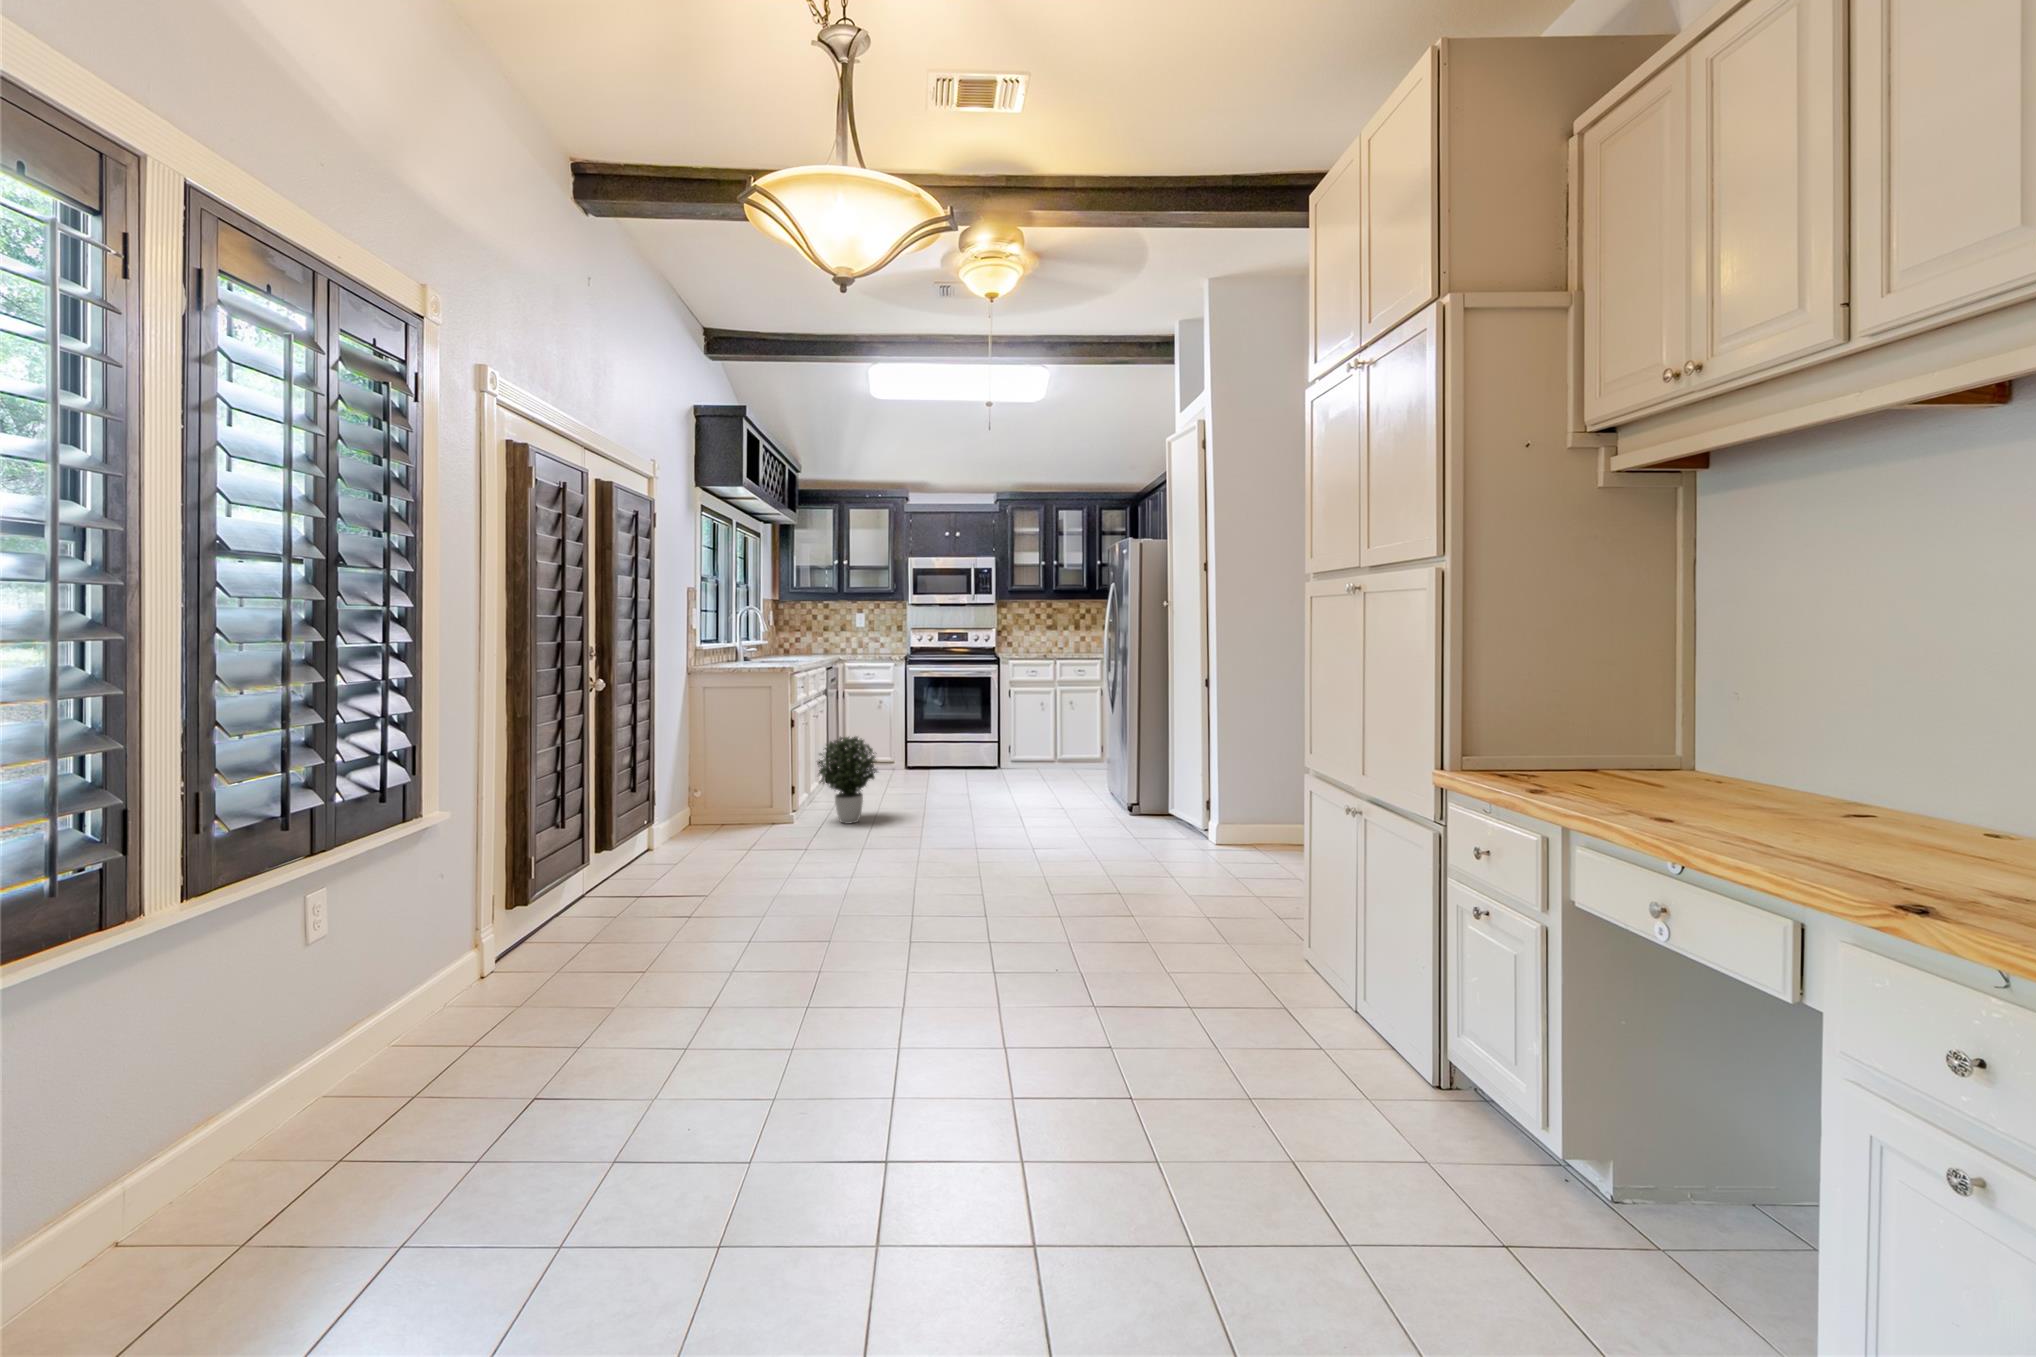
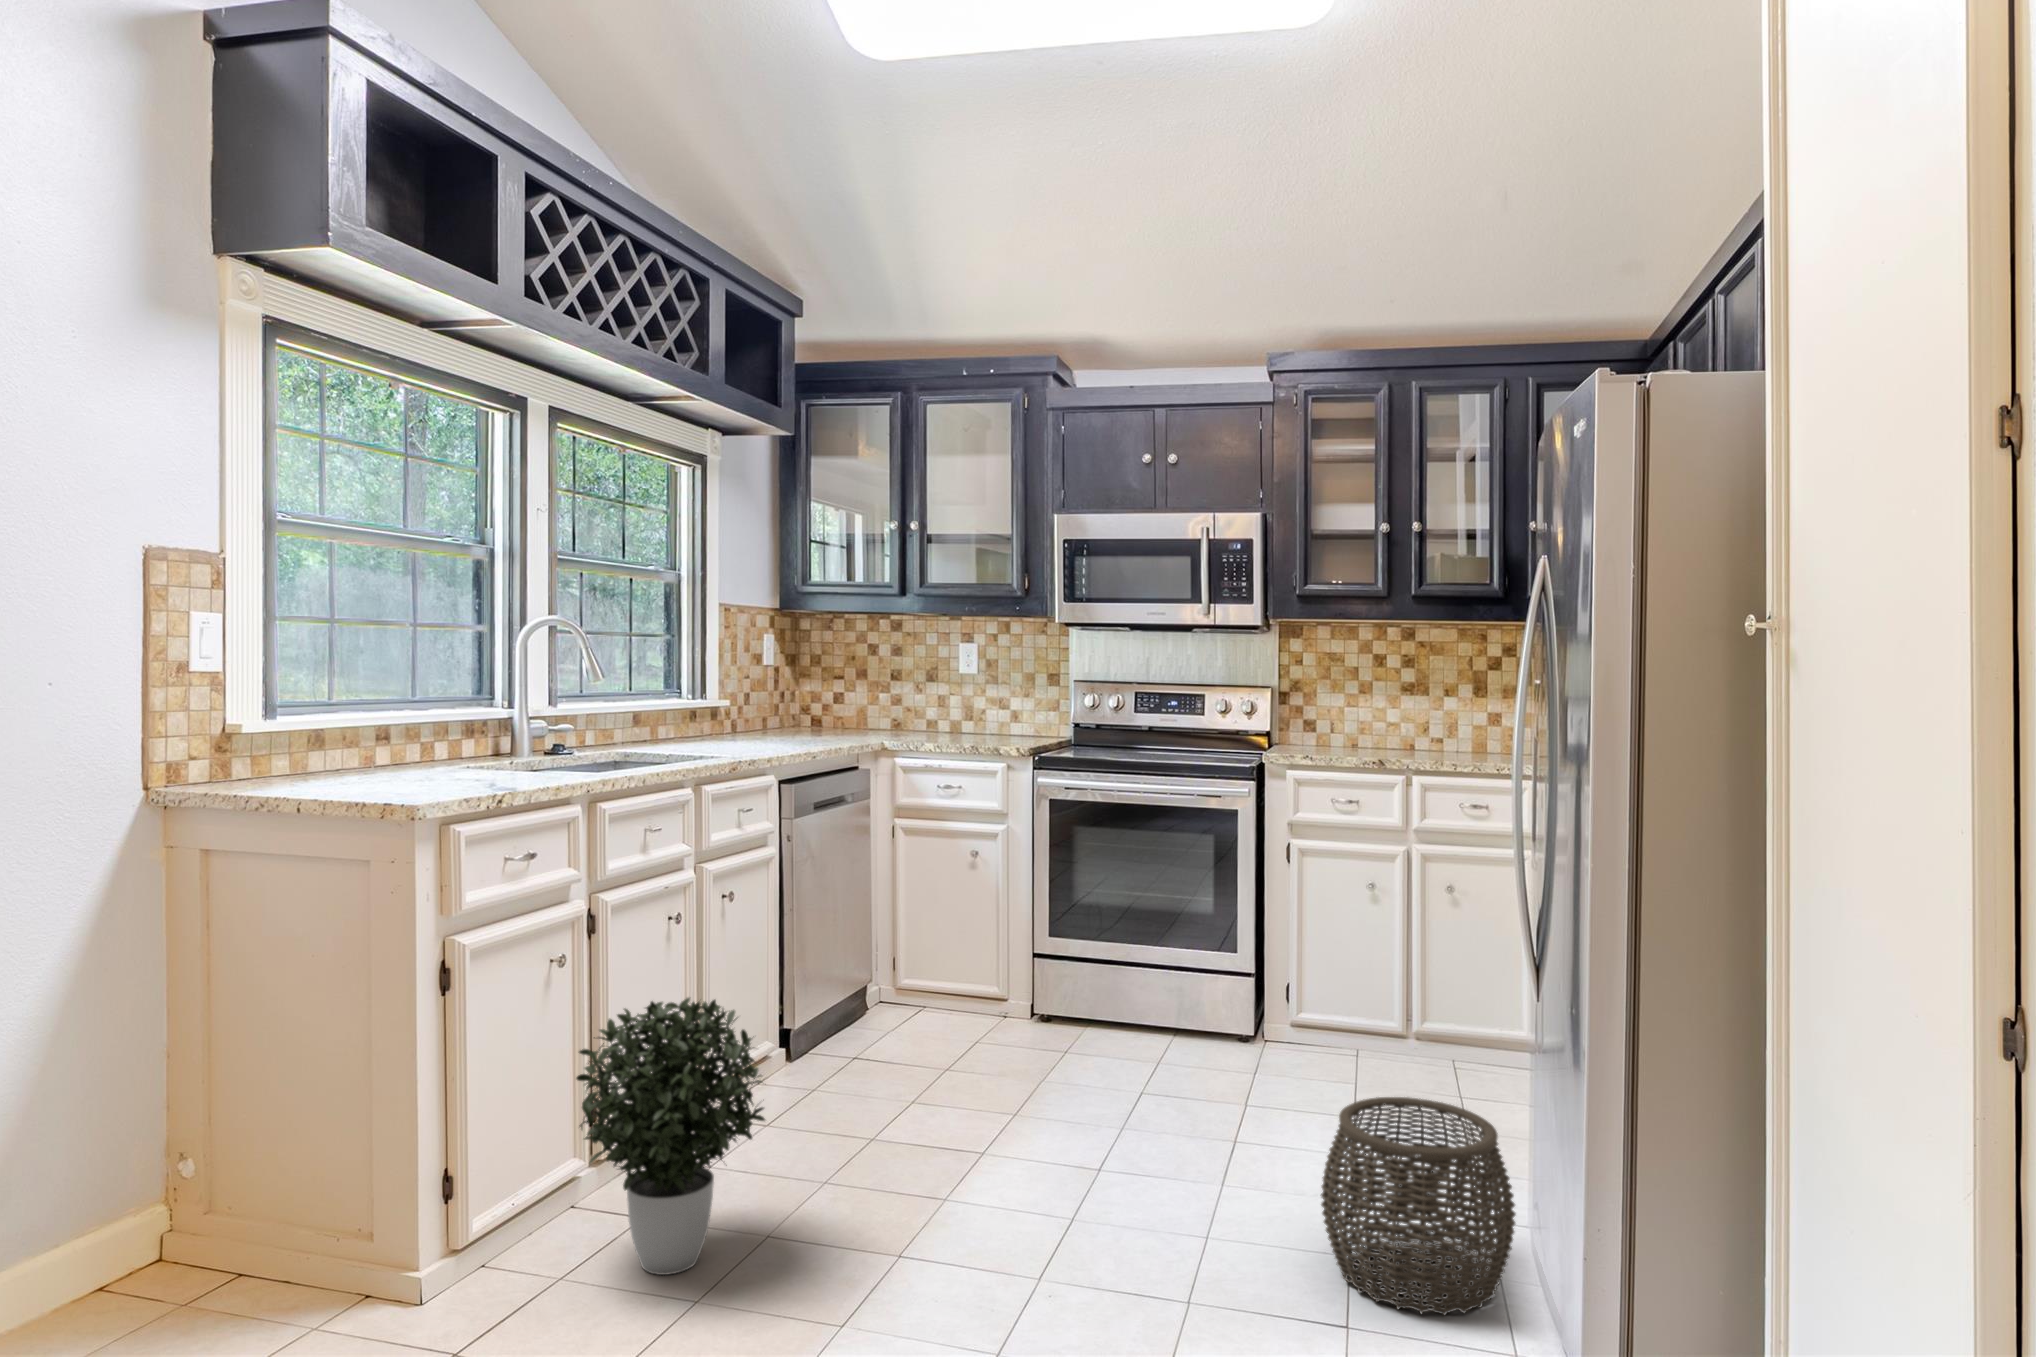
woven basket: none [1048,753,1104,807] -> present [1321,1097,1516,1315]

